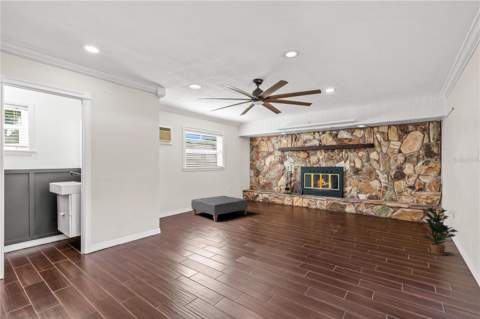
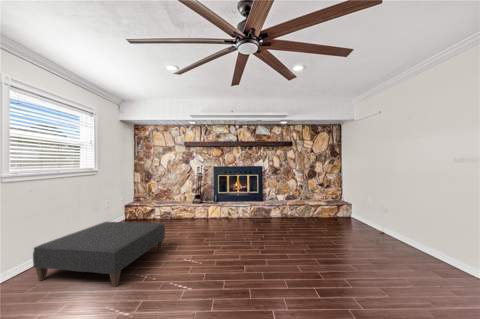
potted plant: present [424,208,458,255] -> none [396,206,431,254]

